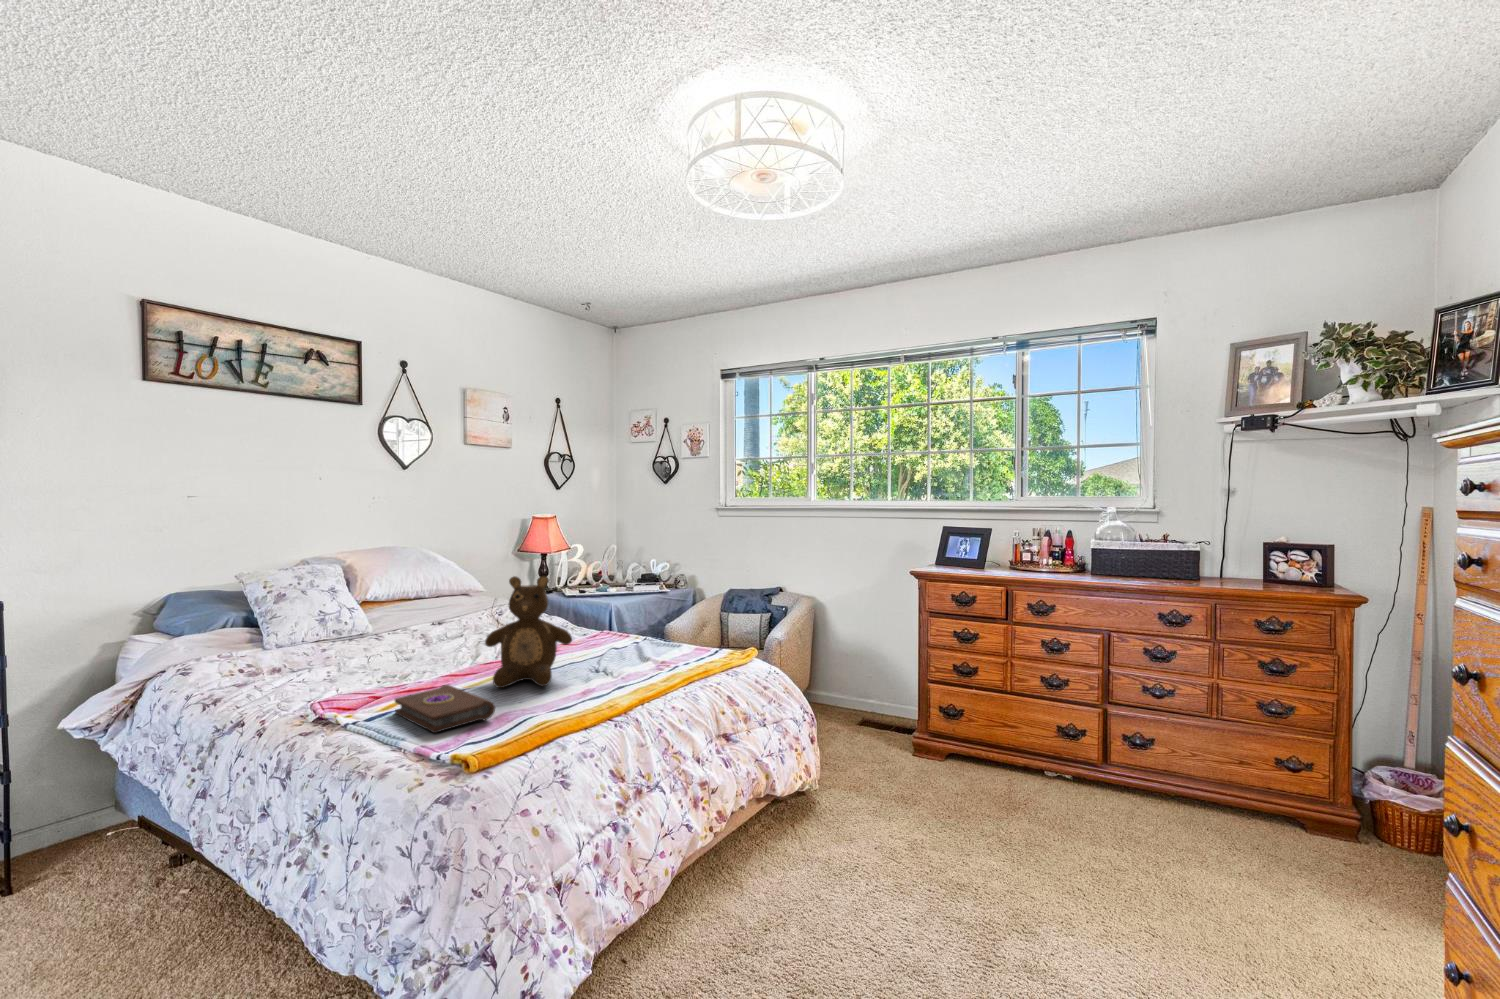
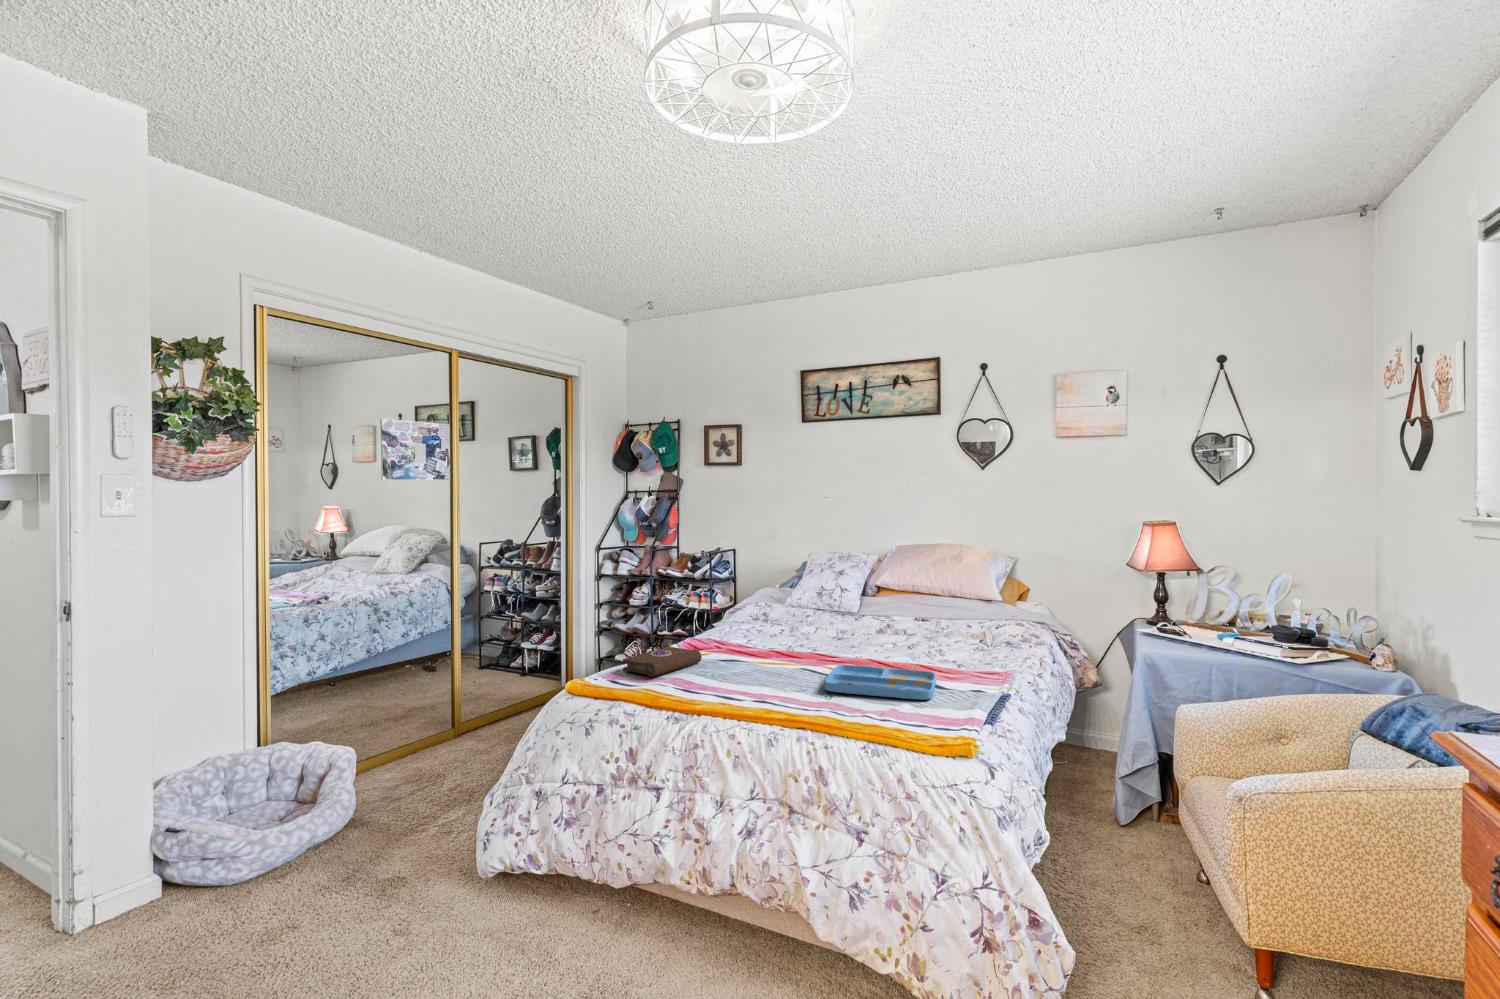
teddy bear: present [485,576,572,688] -> none [726,576,793,678]
tray: none [564,637,661,666] -> present [825,665,936,700]

